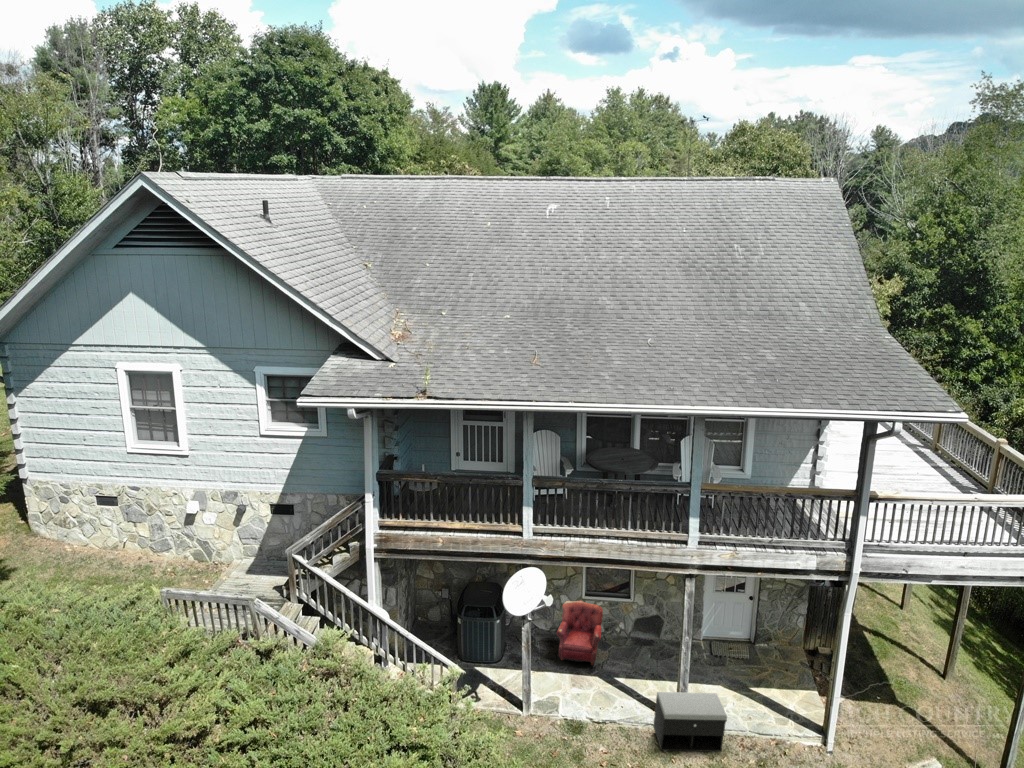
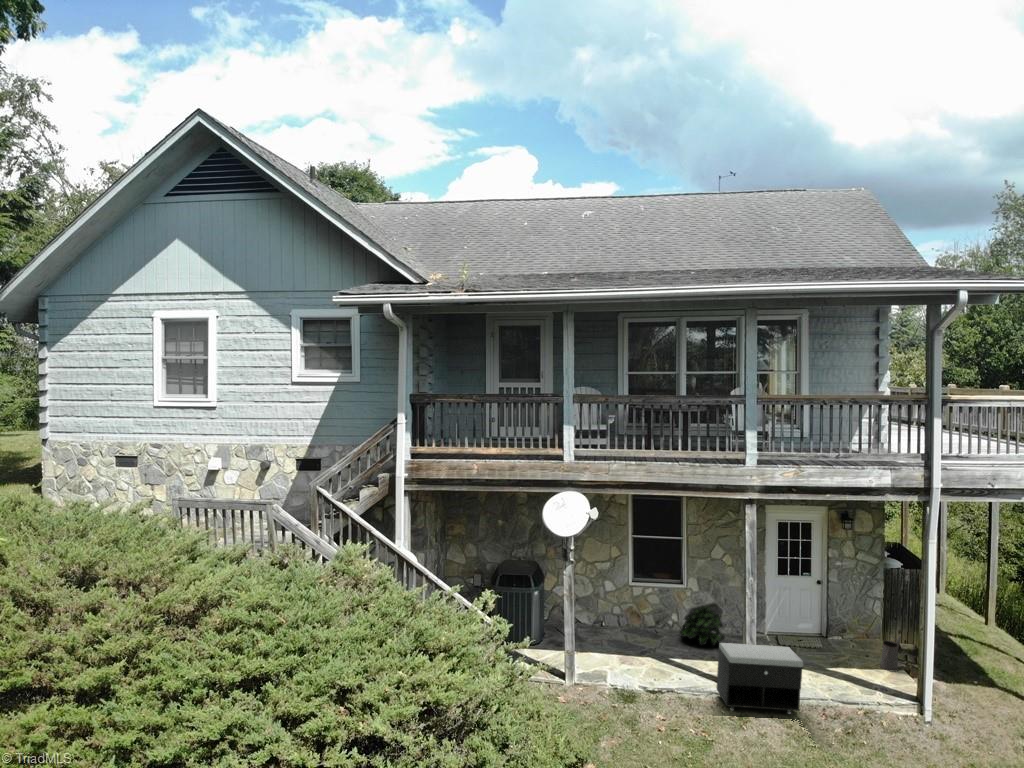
armchair: present [557,600,603,665] -> none [601,582,652,647]
potted plant: none [626,623,665,661] -> present [680,606,725,646]
watering can: none [796,647,816,682] -> present [880,636,901,672]

